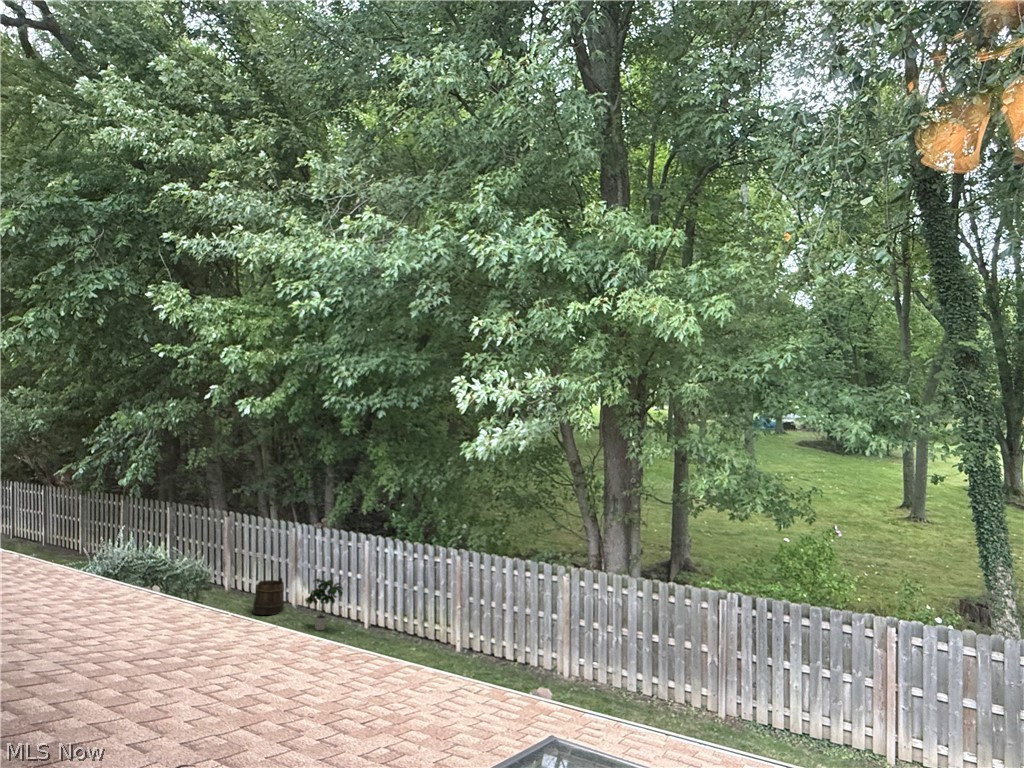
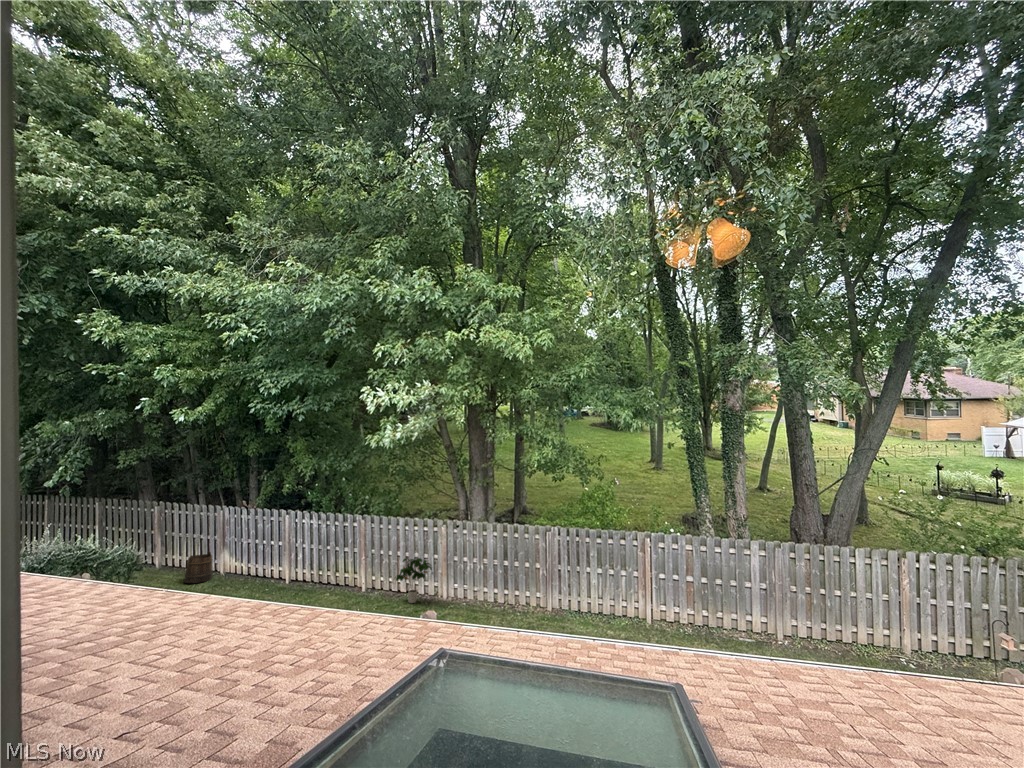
potted plant: present [305,579,343,630] -> present [396,558,432,603]

